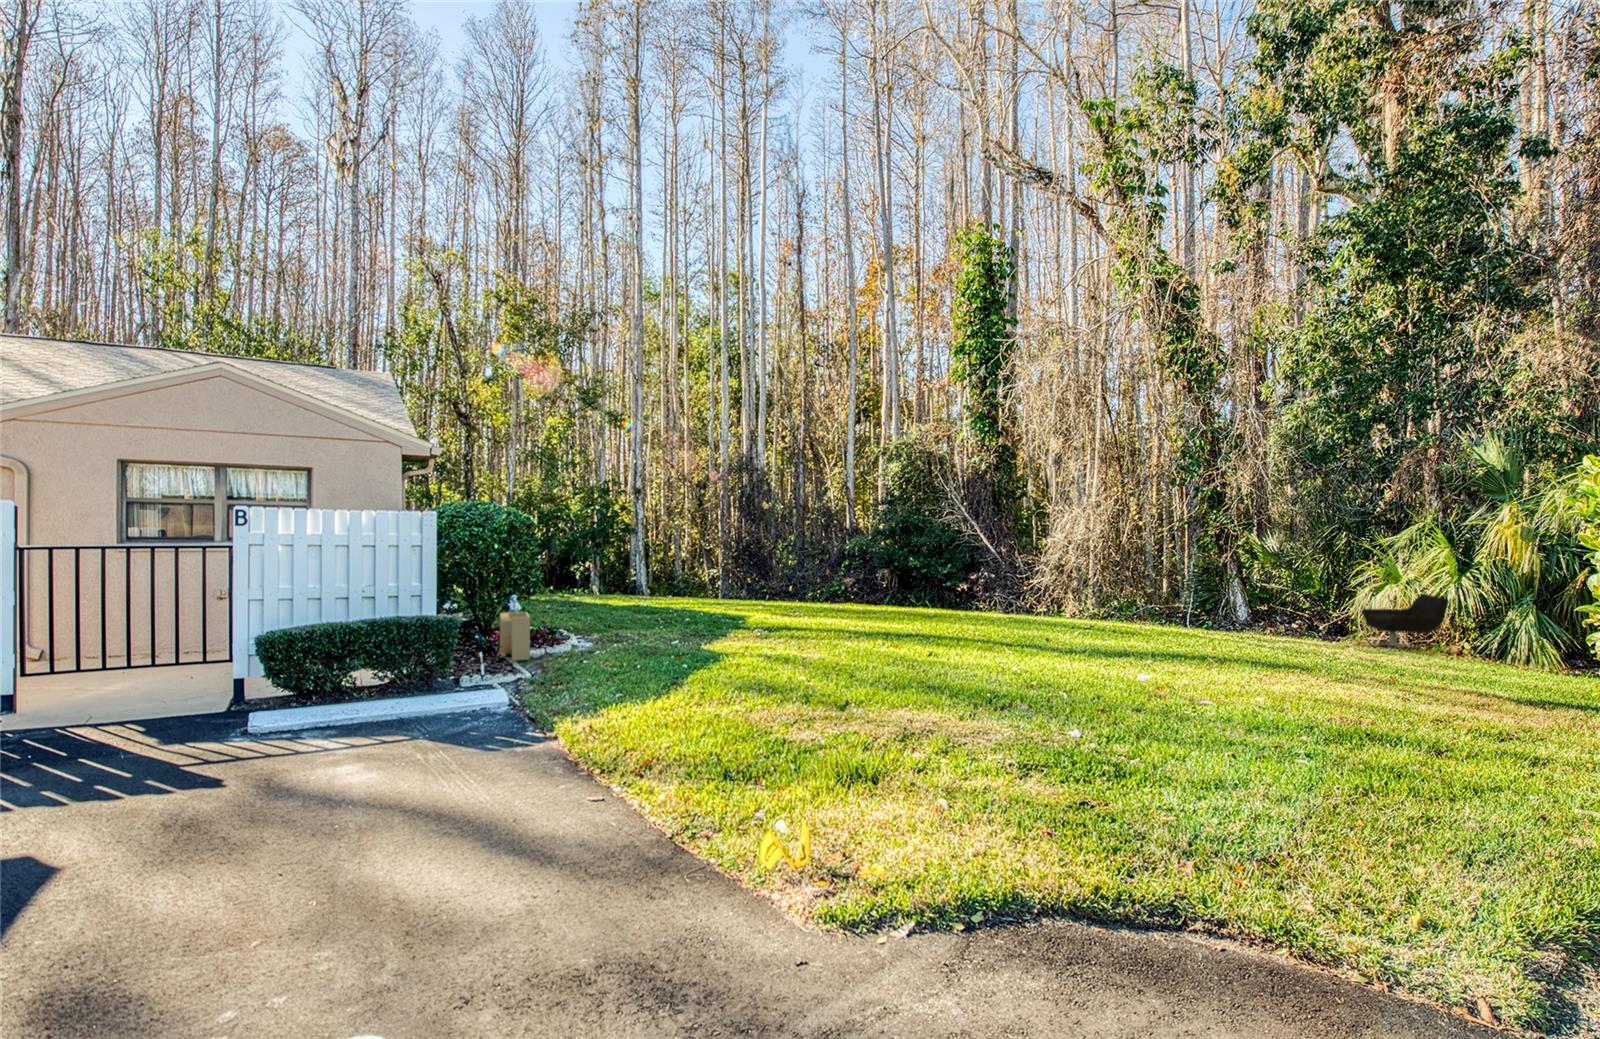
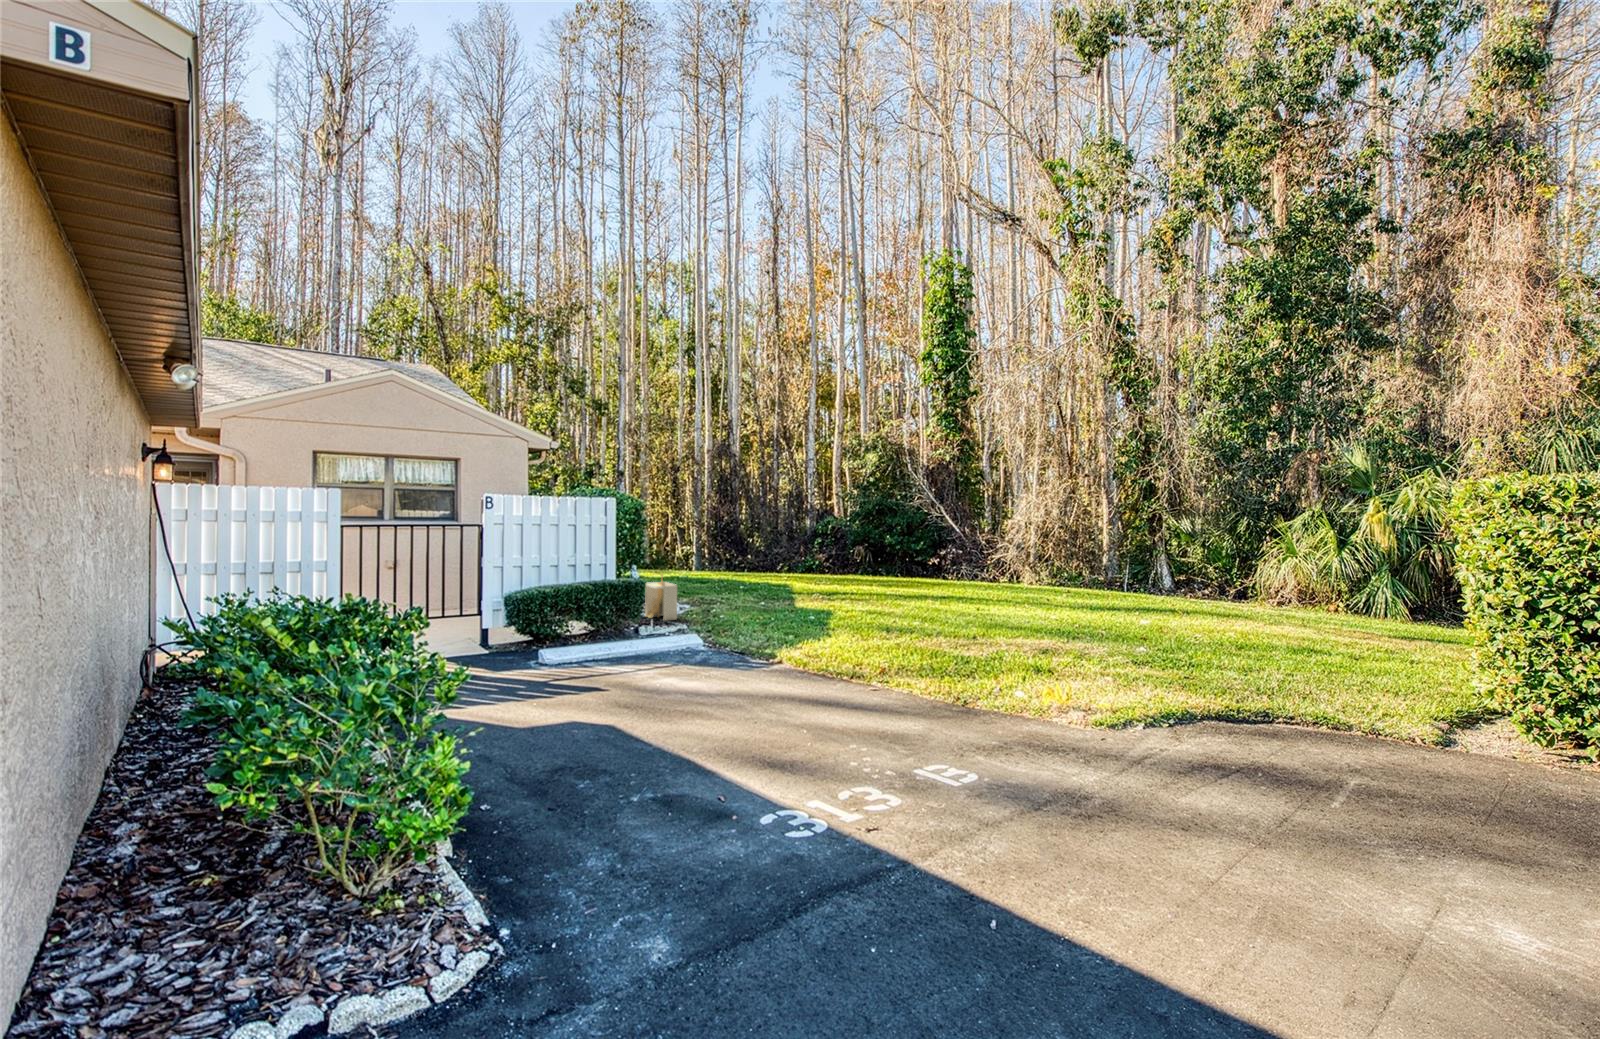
lounge chair: present [1362,594,1449,649] -> none [1265,564,1328,607]

